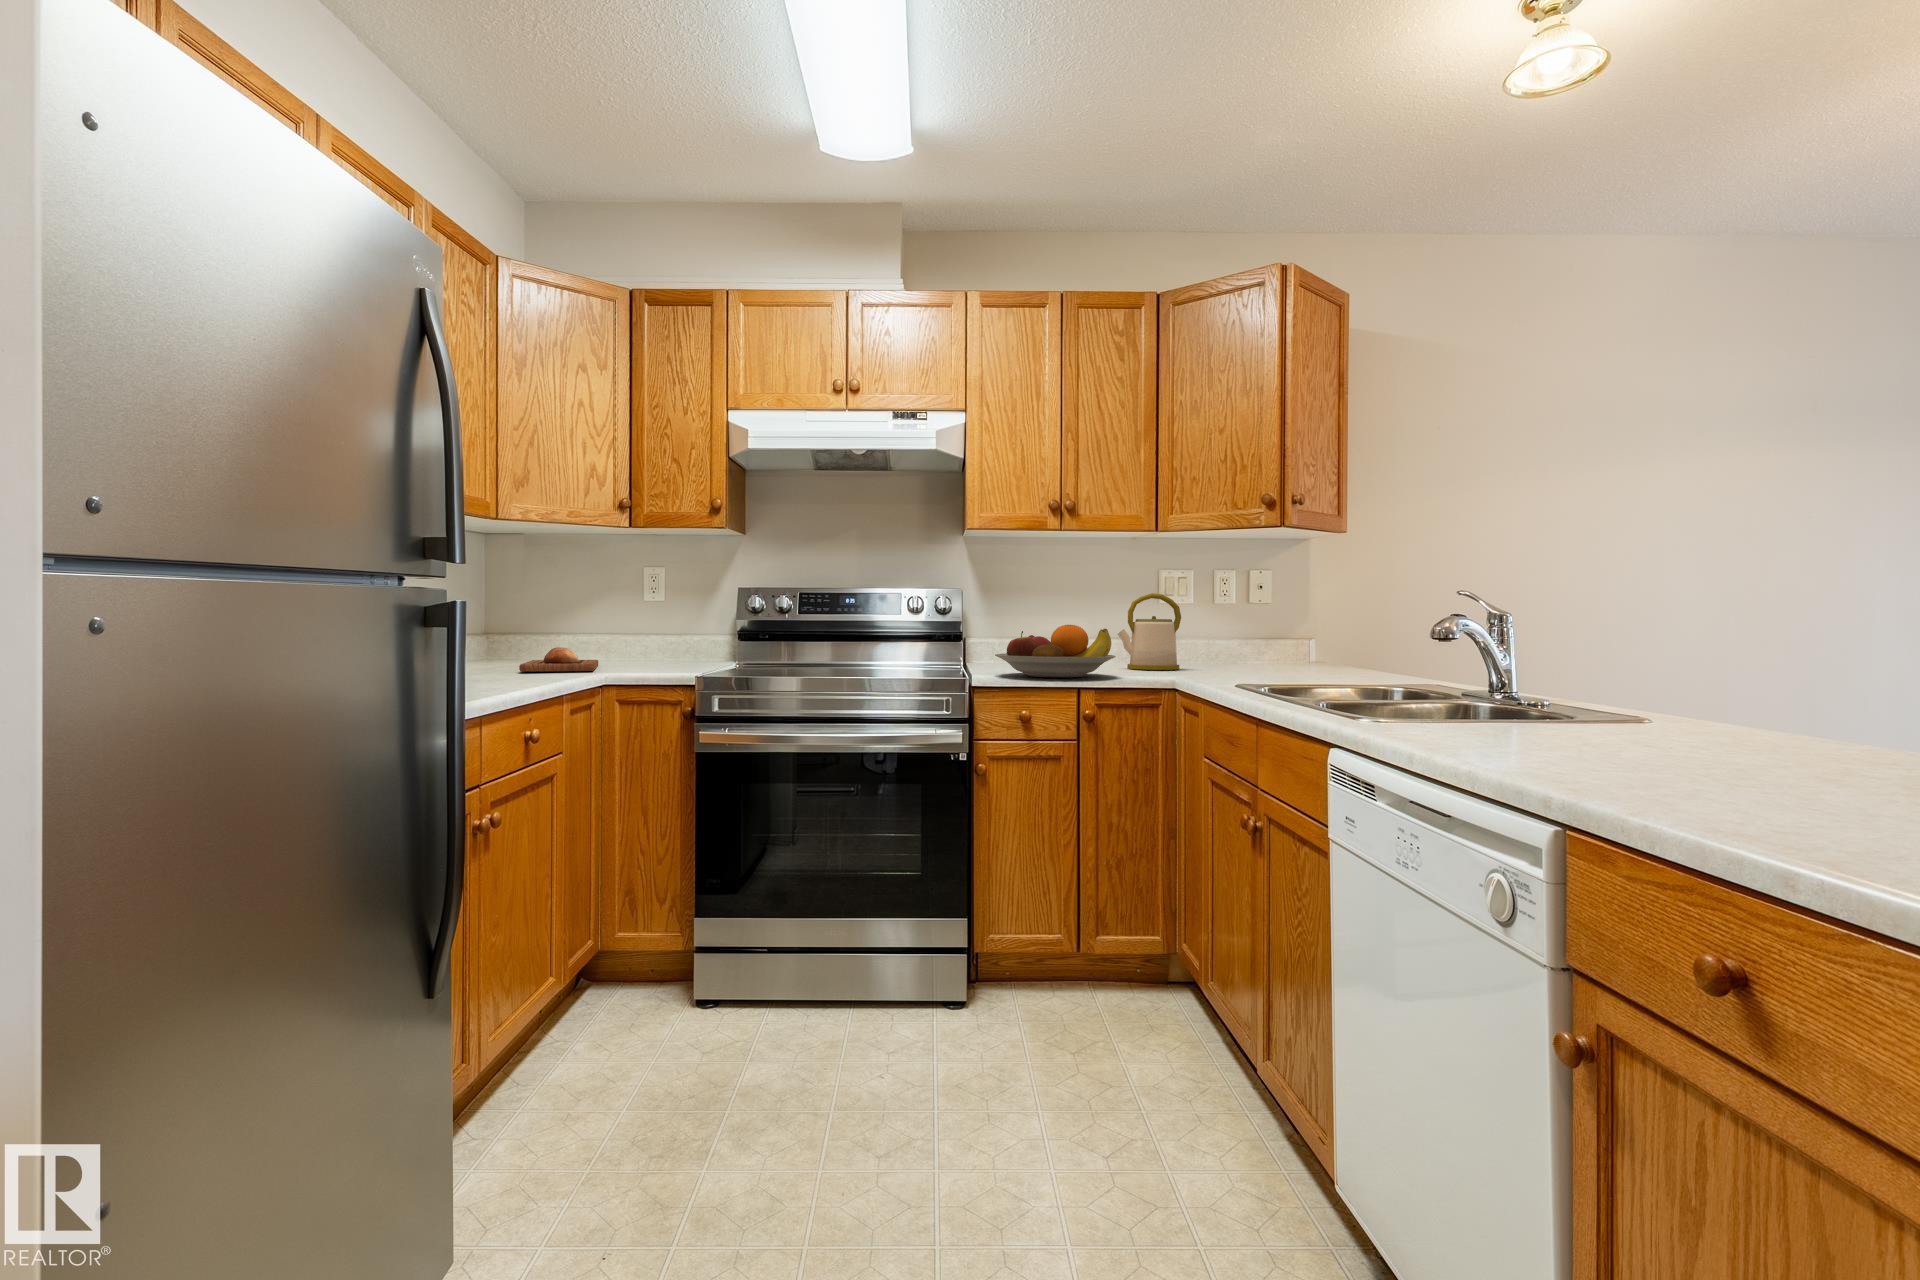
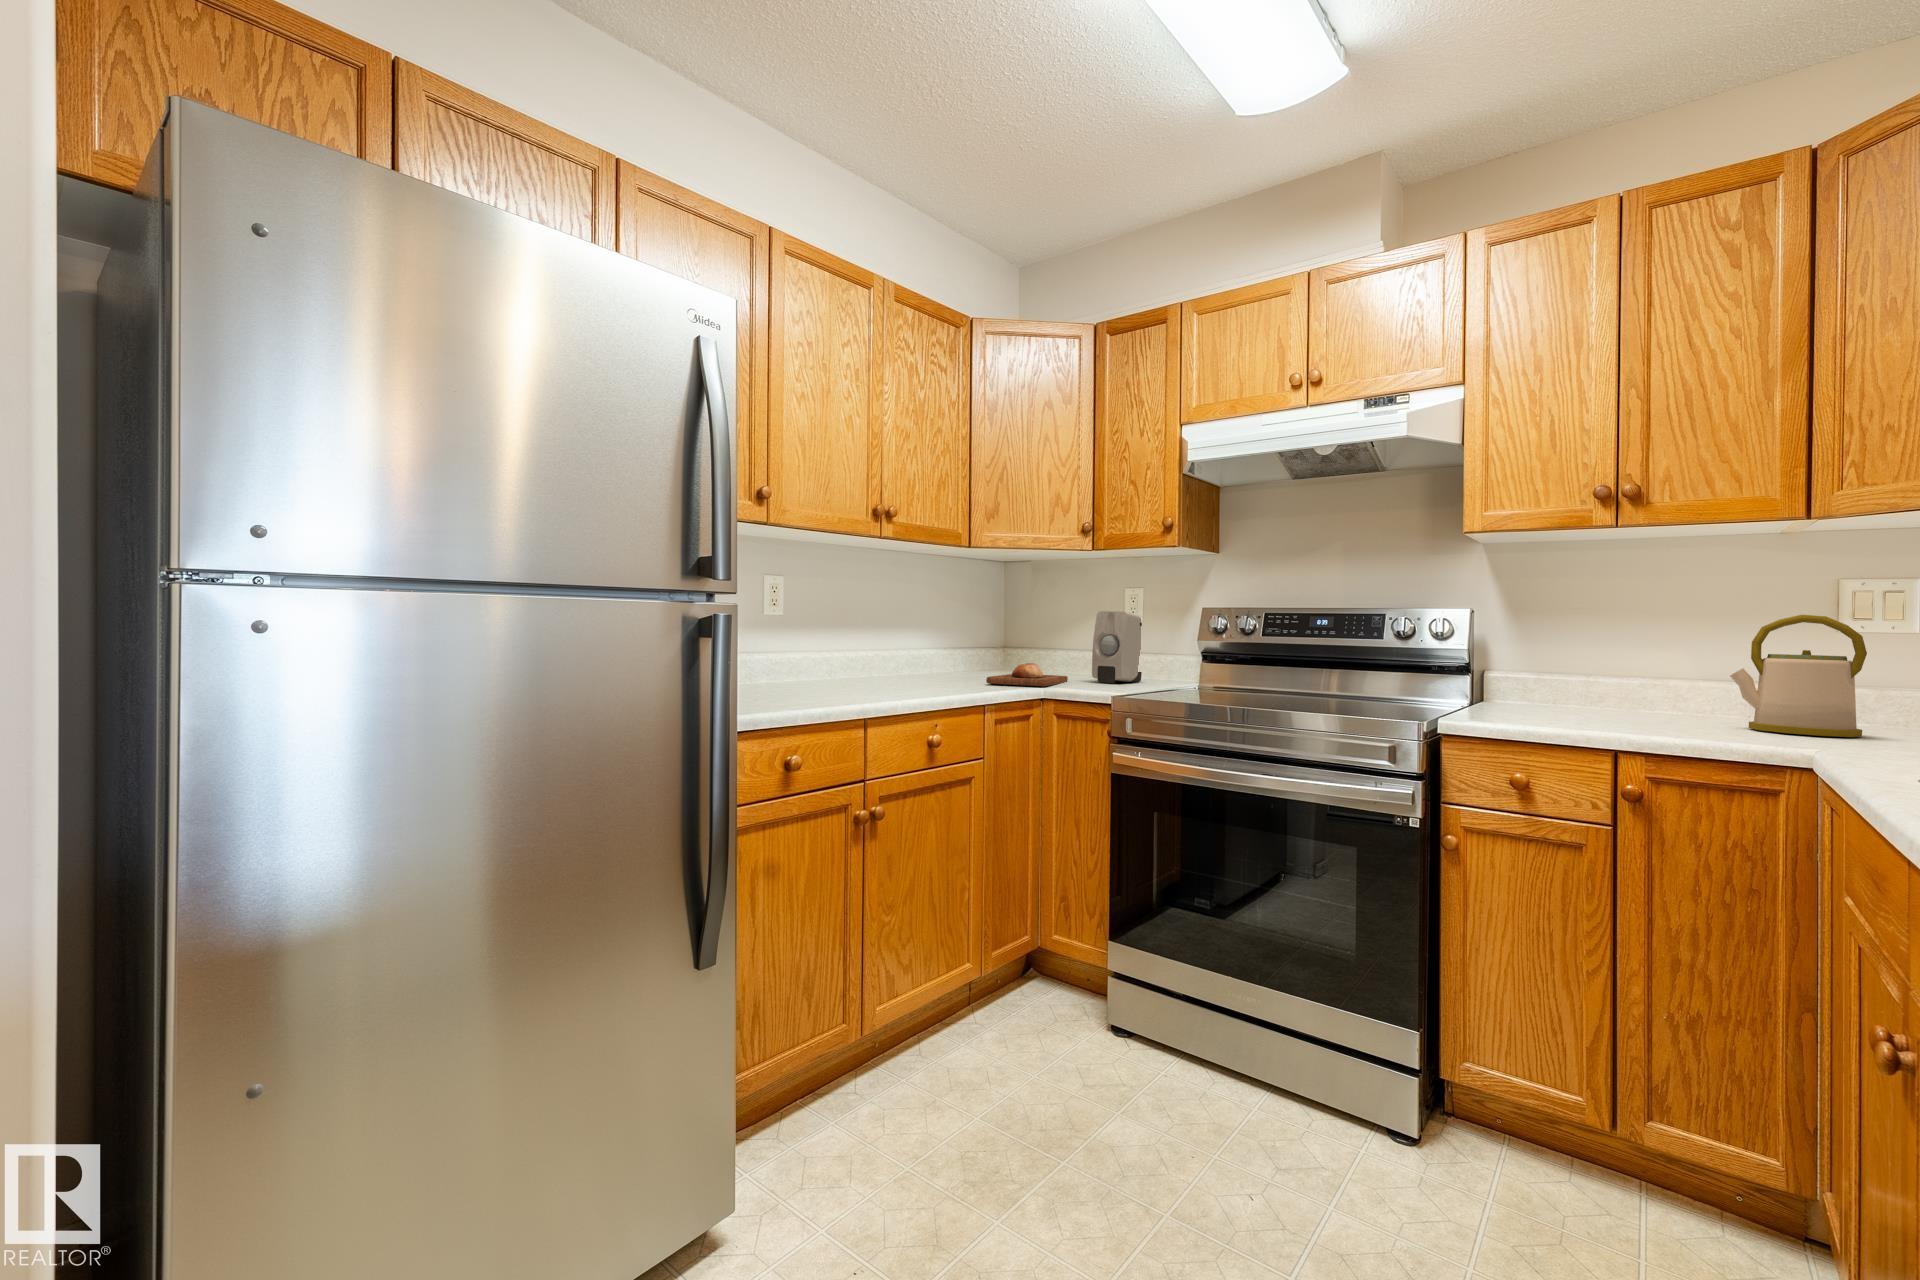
soap dispenser: none [626,591,676,664] -> present [1092,611,1142,683]
fruit bowl: present [995,625,1116,677] -> none [1480,659,1691,735]

